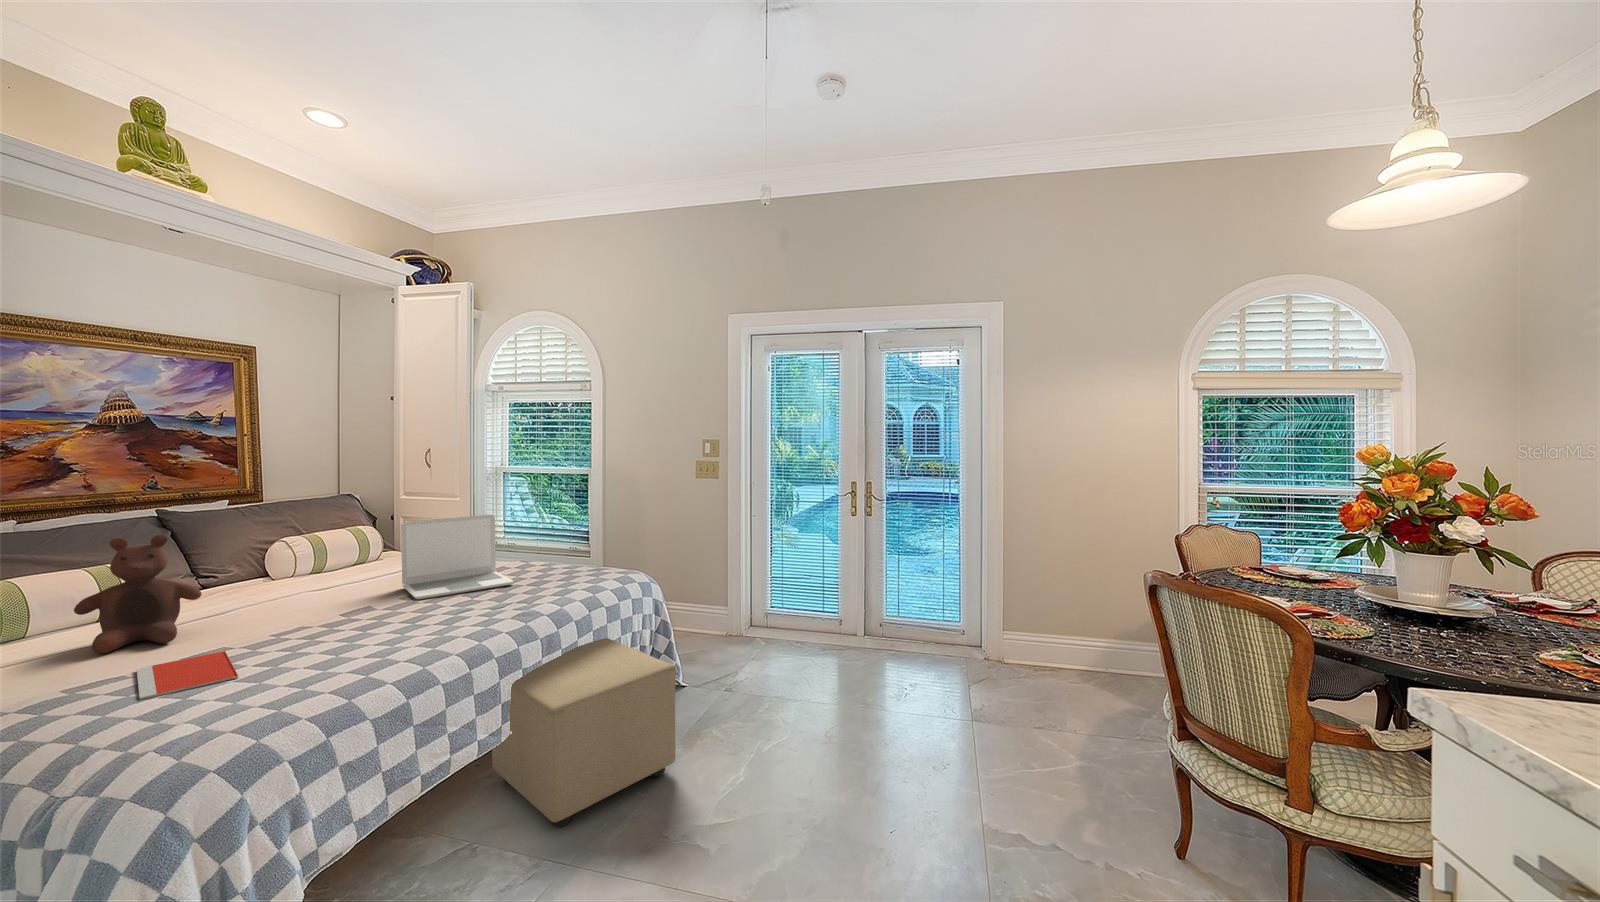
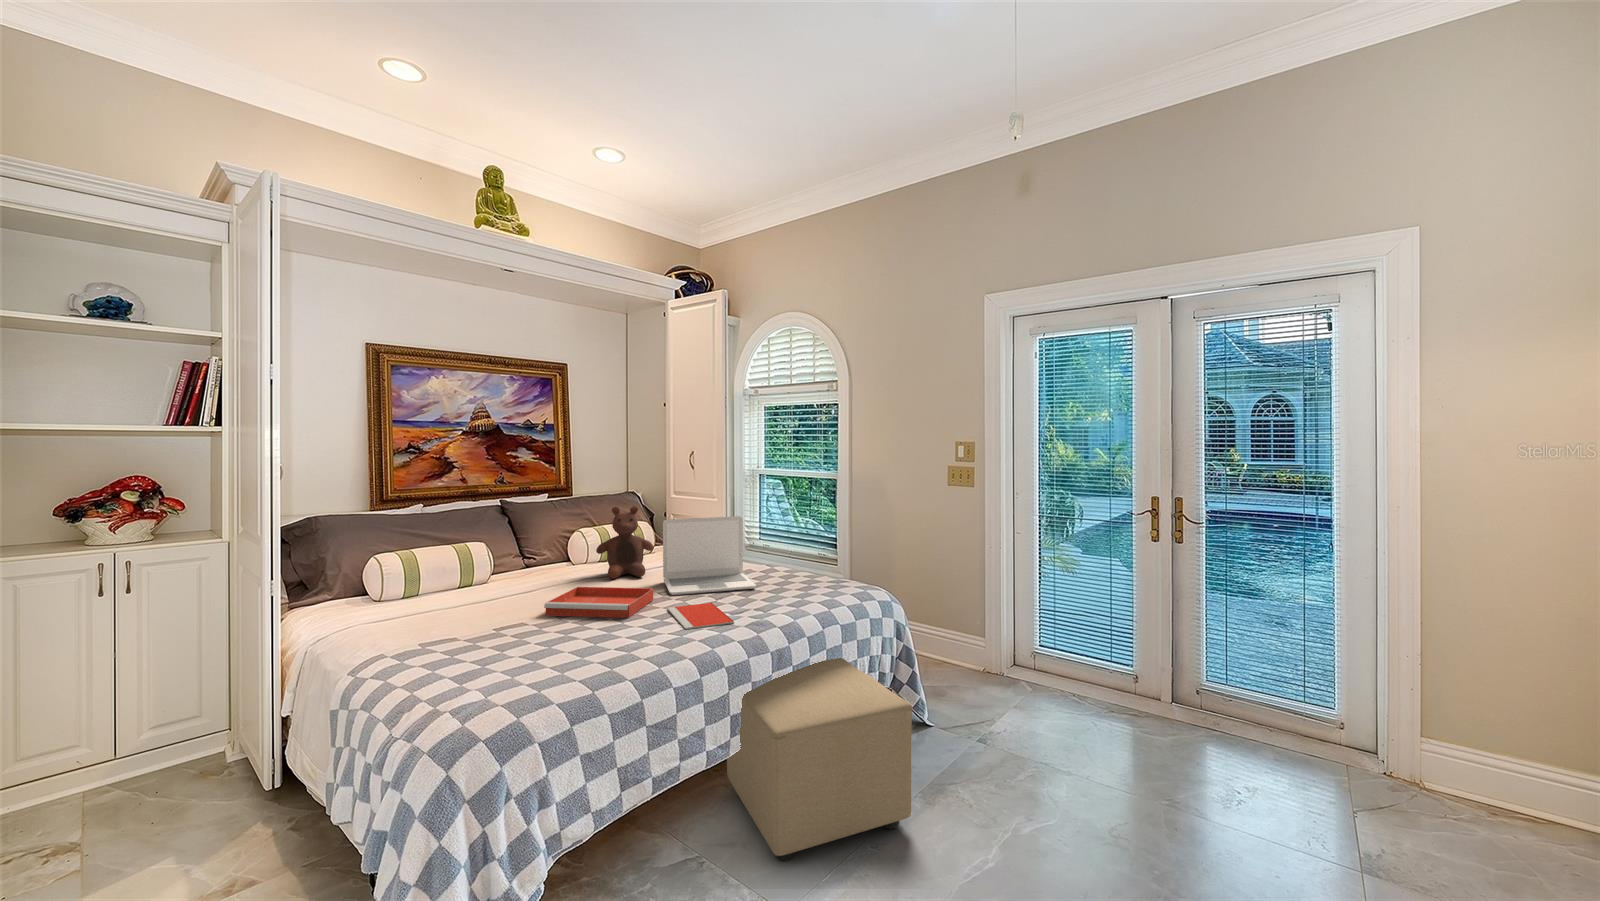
stuffed bear: present [74,535,202,653] -> present [596,506,654,579]
tray: none [253,594,396,637] -> present [544,587,653,618]
notebook: present [137,651,238,700] -> present [667,603,734,629]

